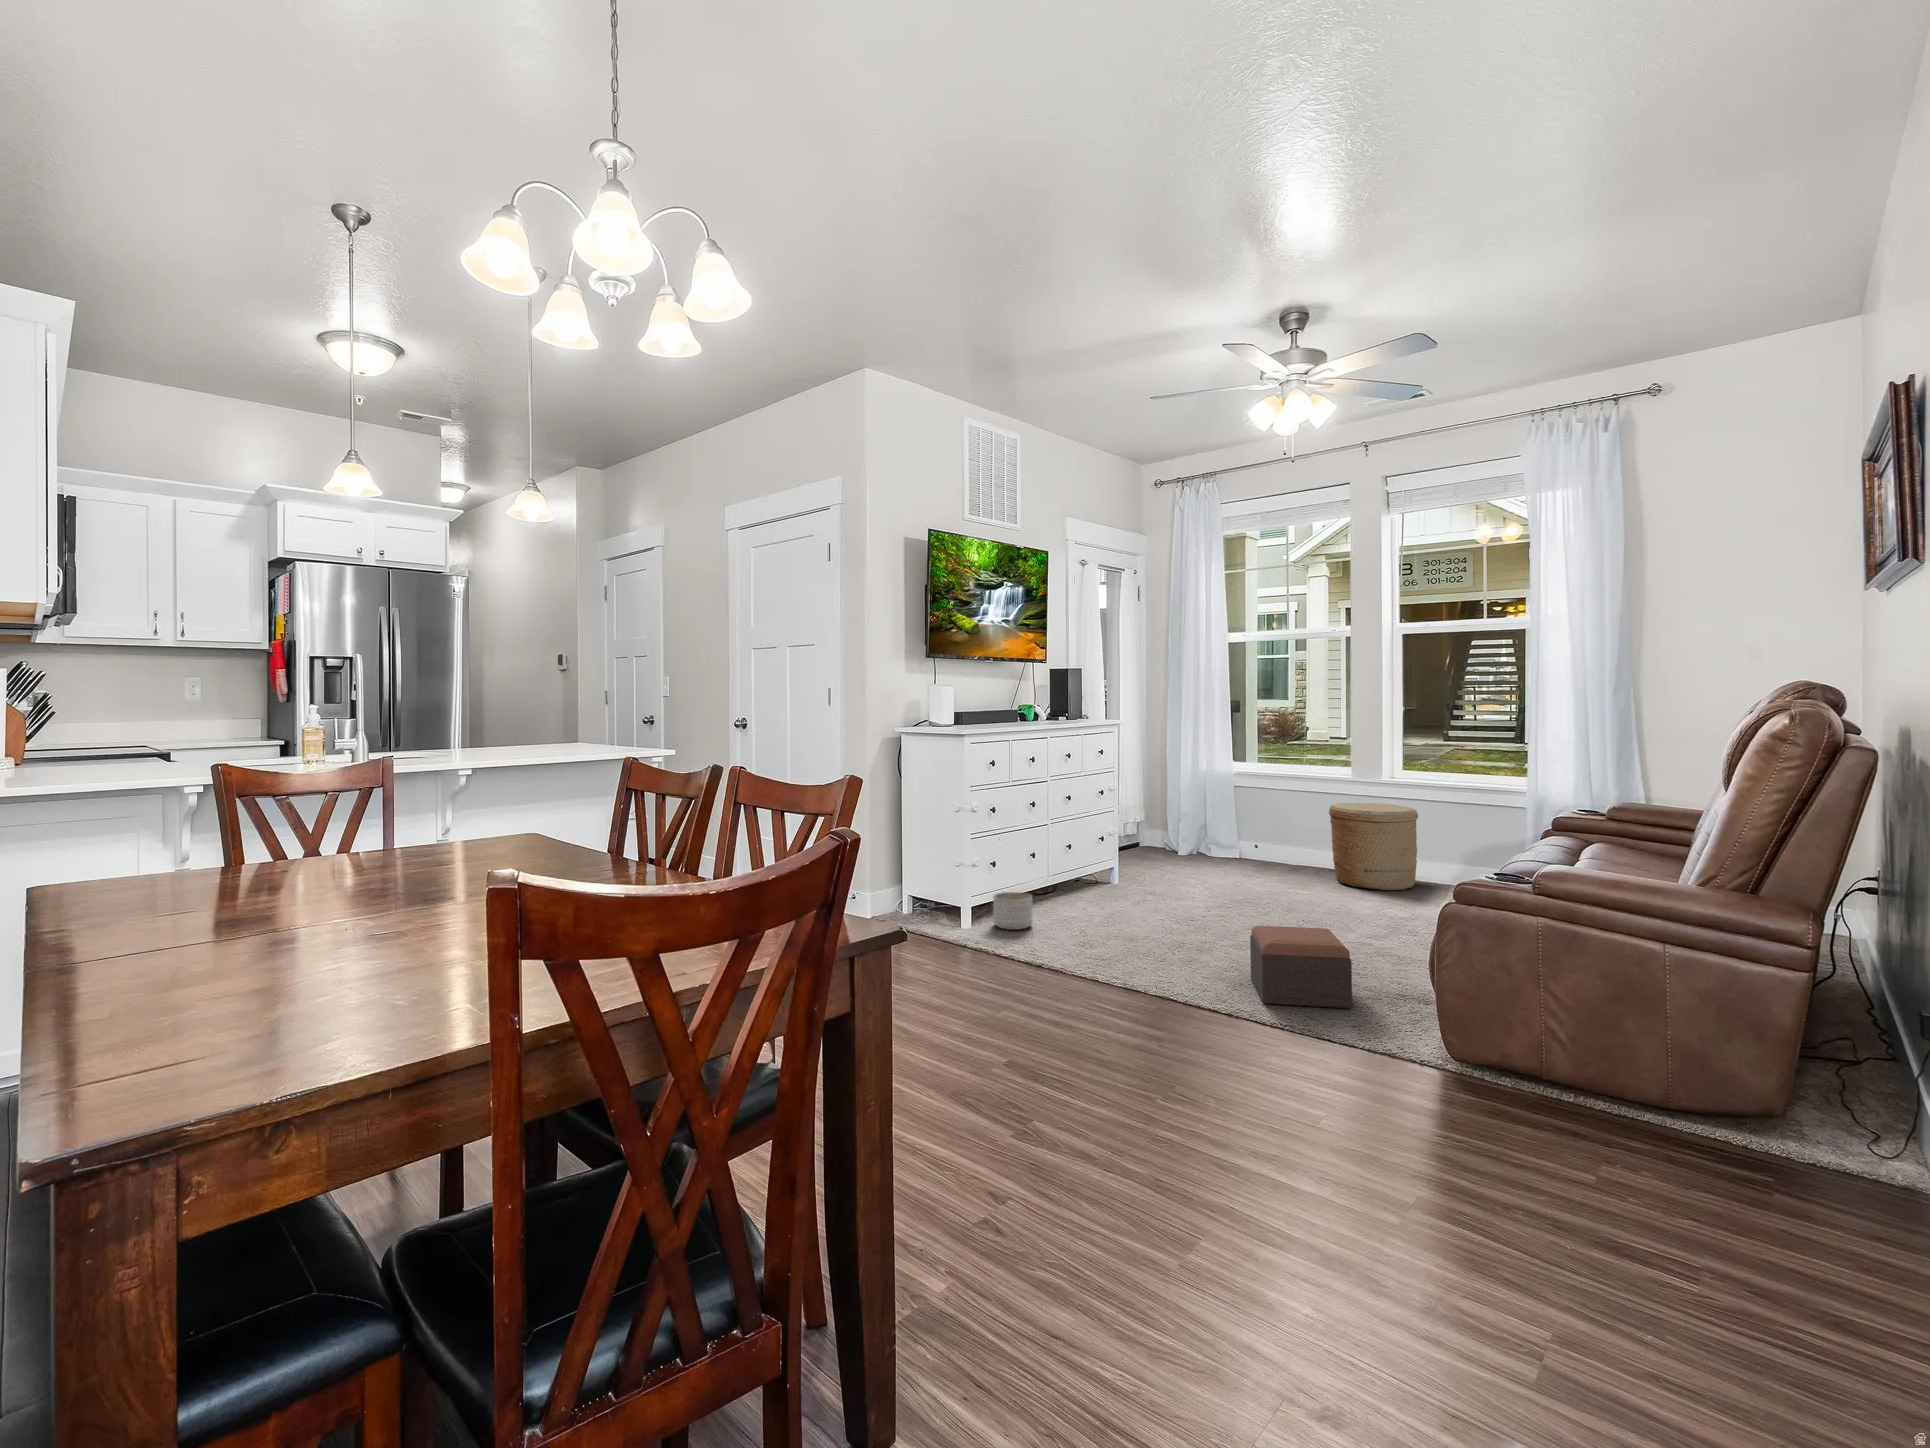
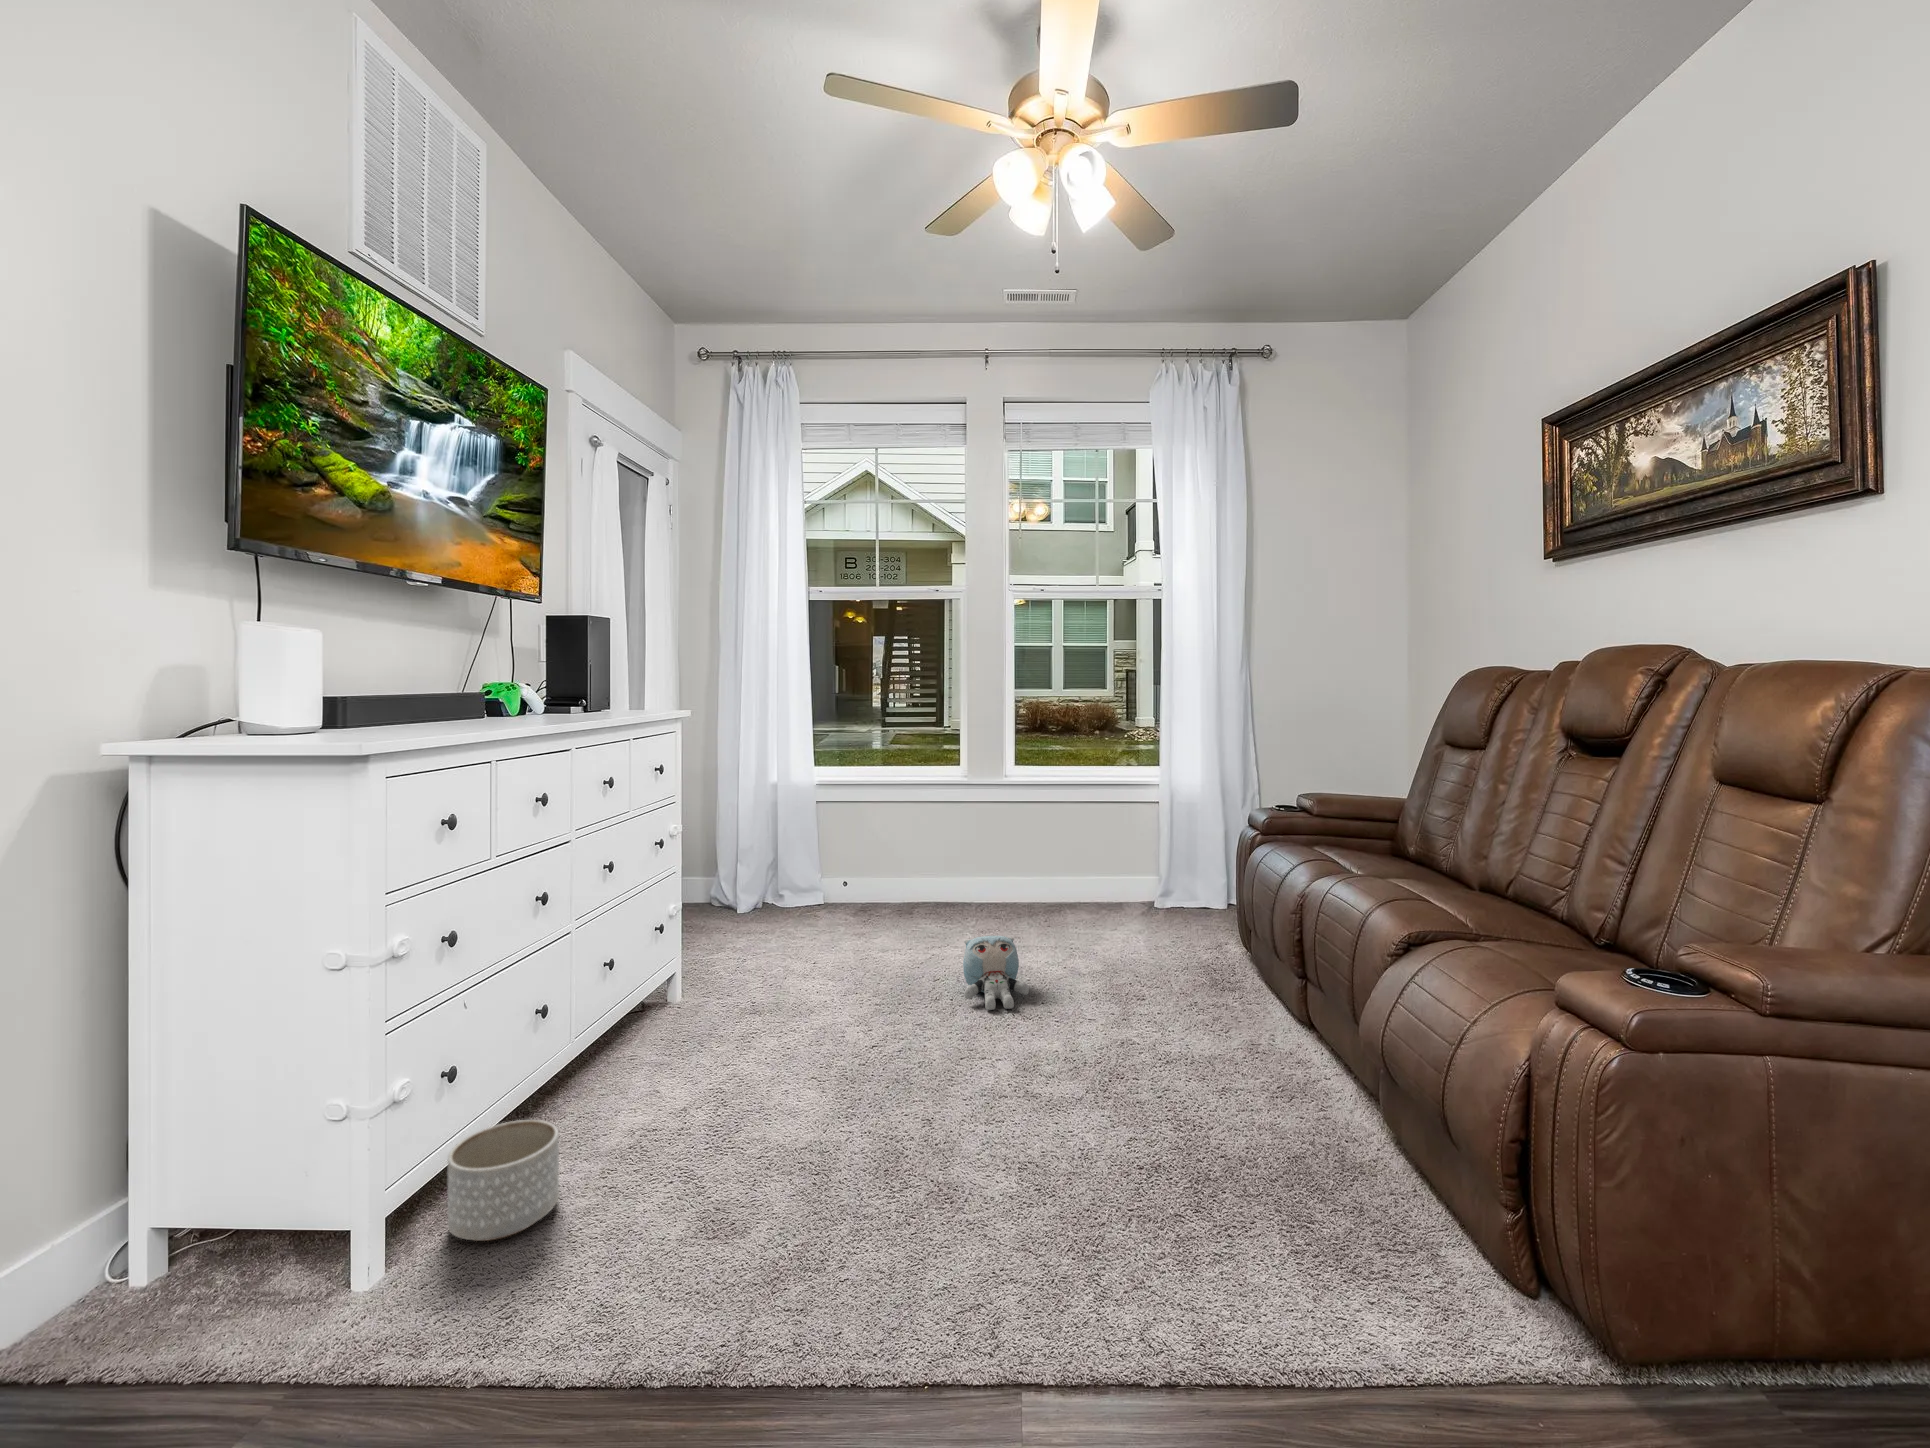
woven basket: present [1329,803,1418,890] -> none [964,810,1066,928]
plush toy: none [1276,874,1323,918] -> present [963,936,1029,1010]
footstool: present [1250,926,1352,1008] -> none [1106,1085,1332,1320]

